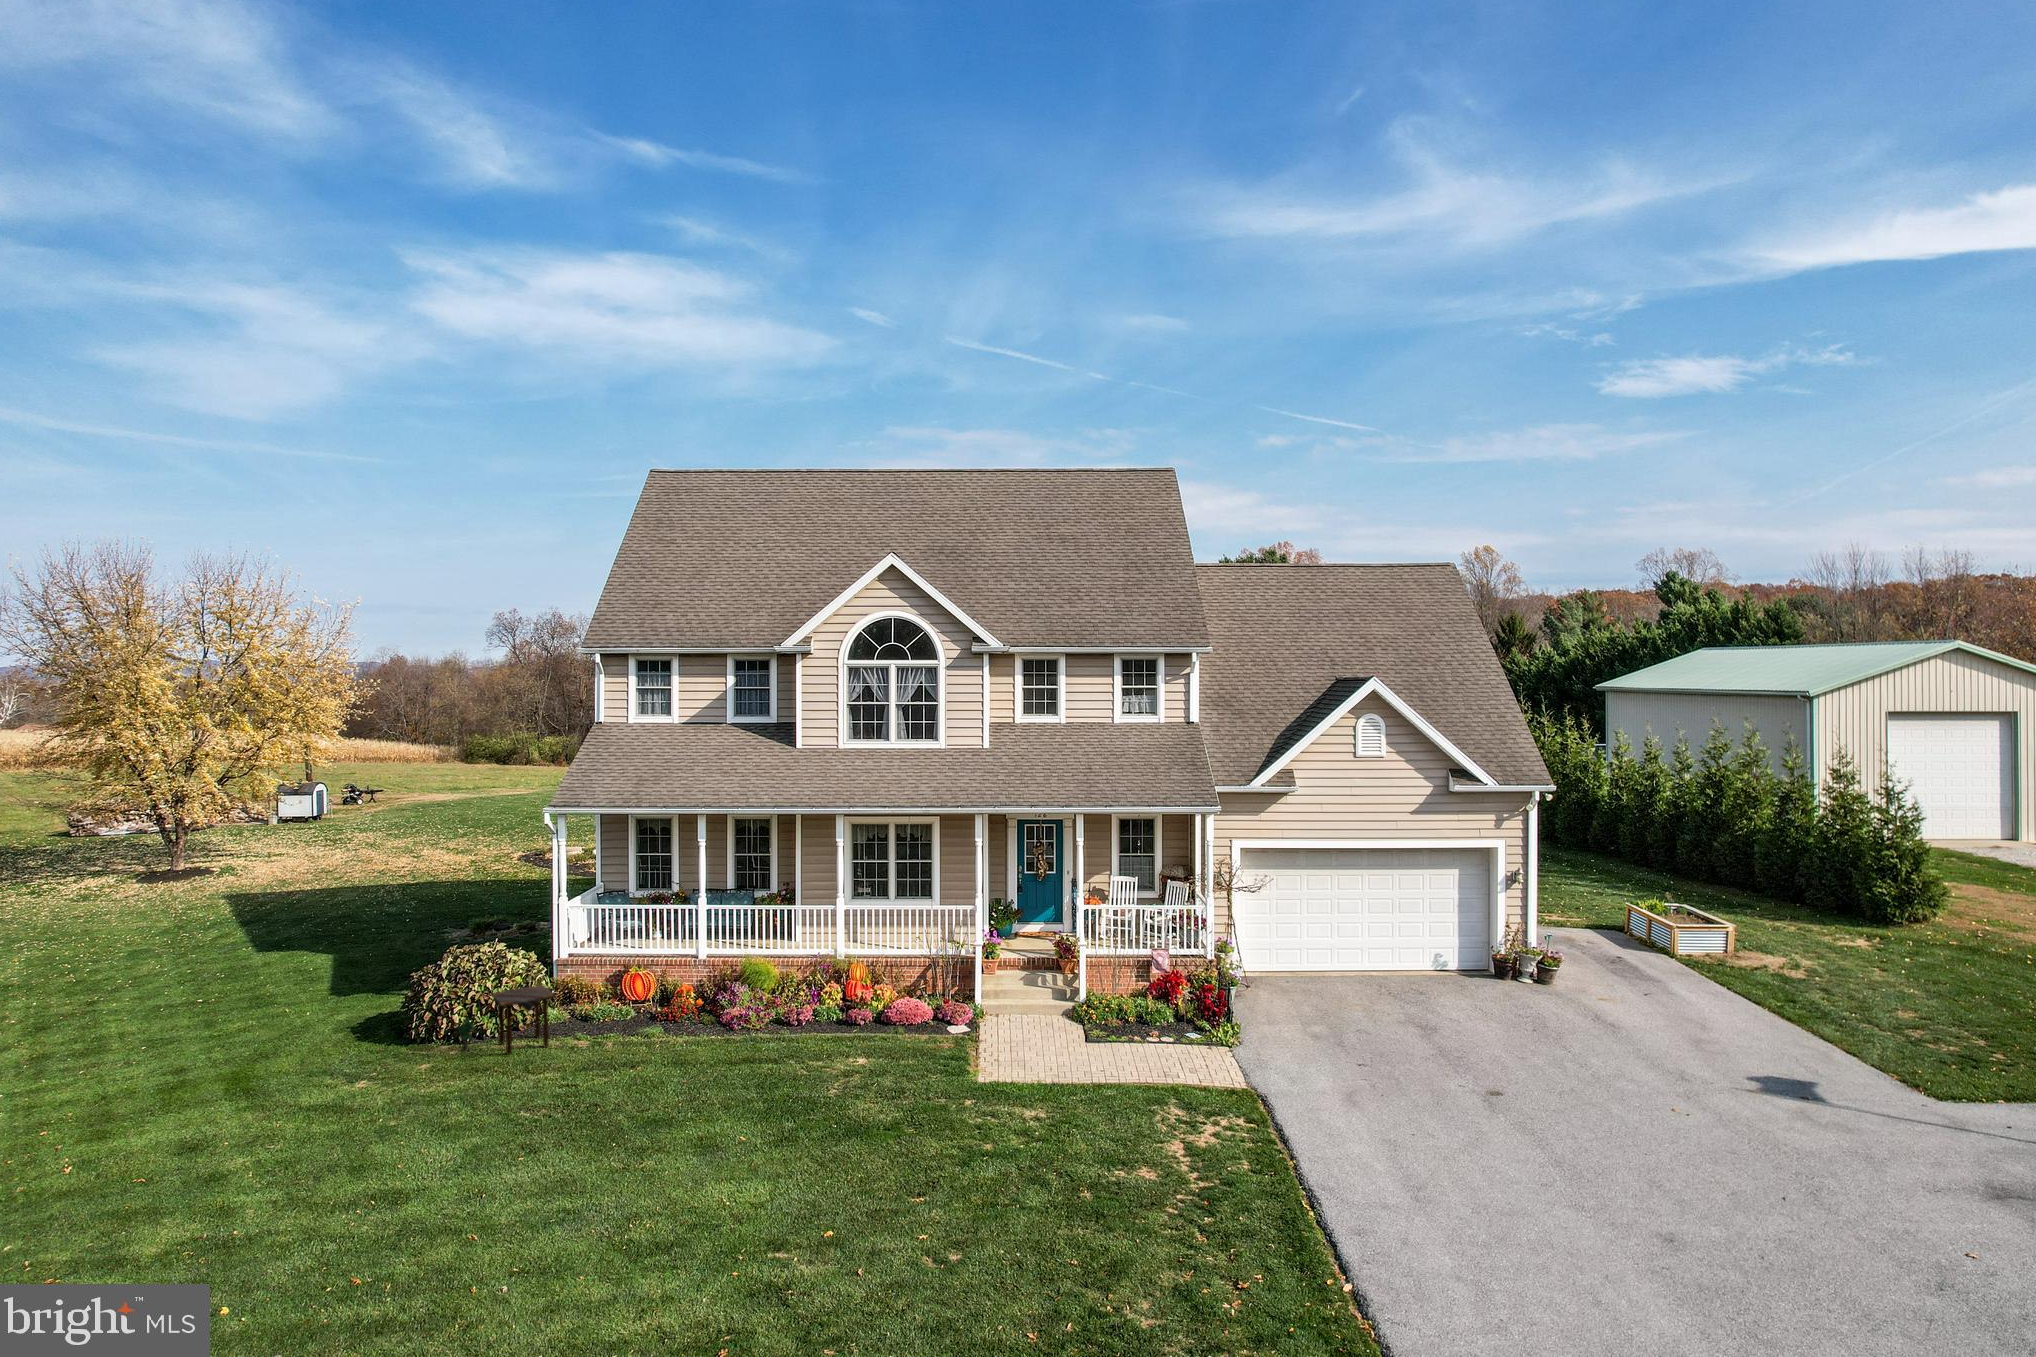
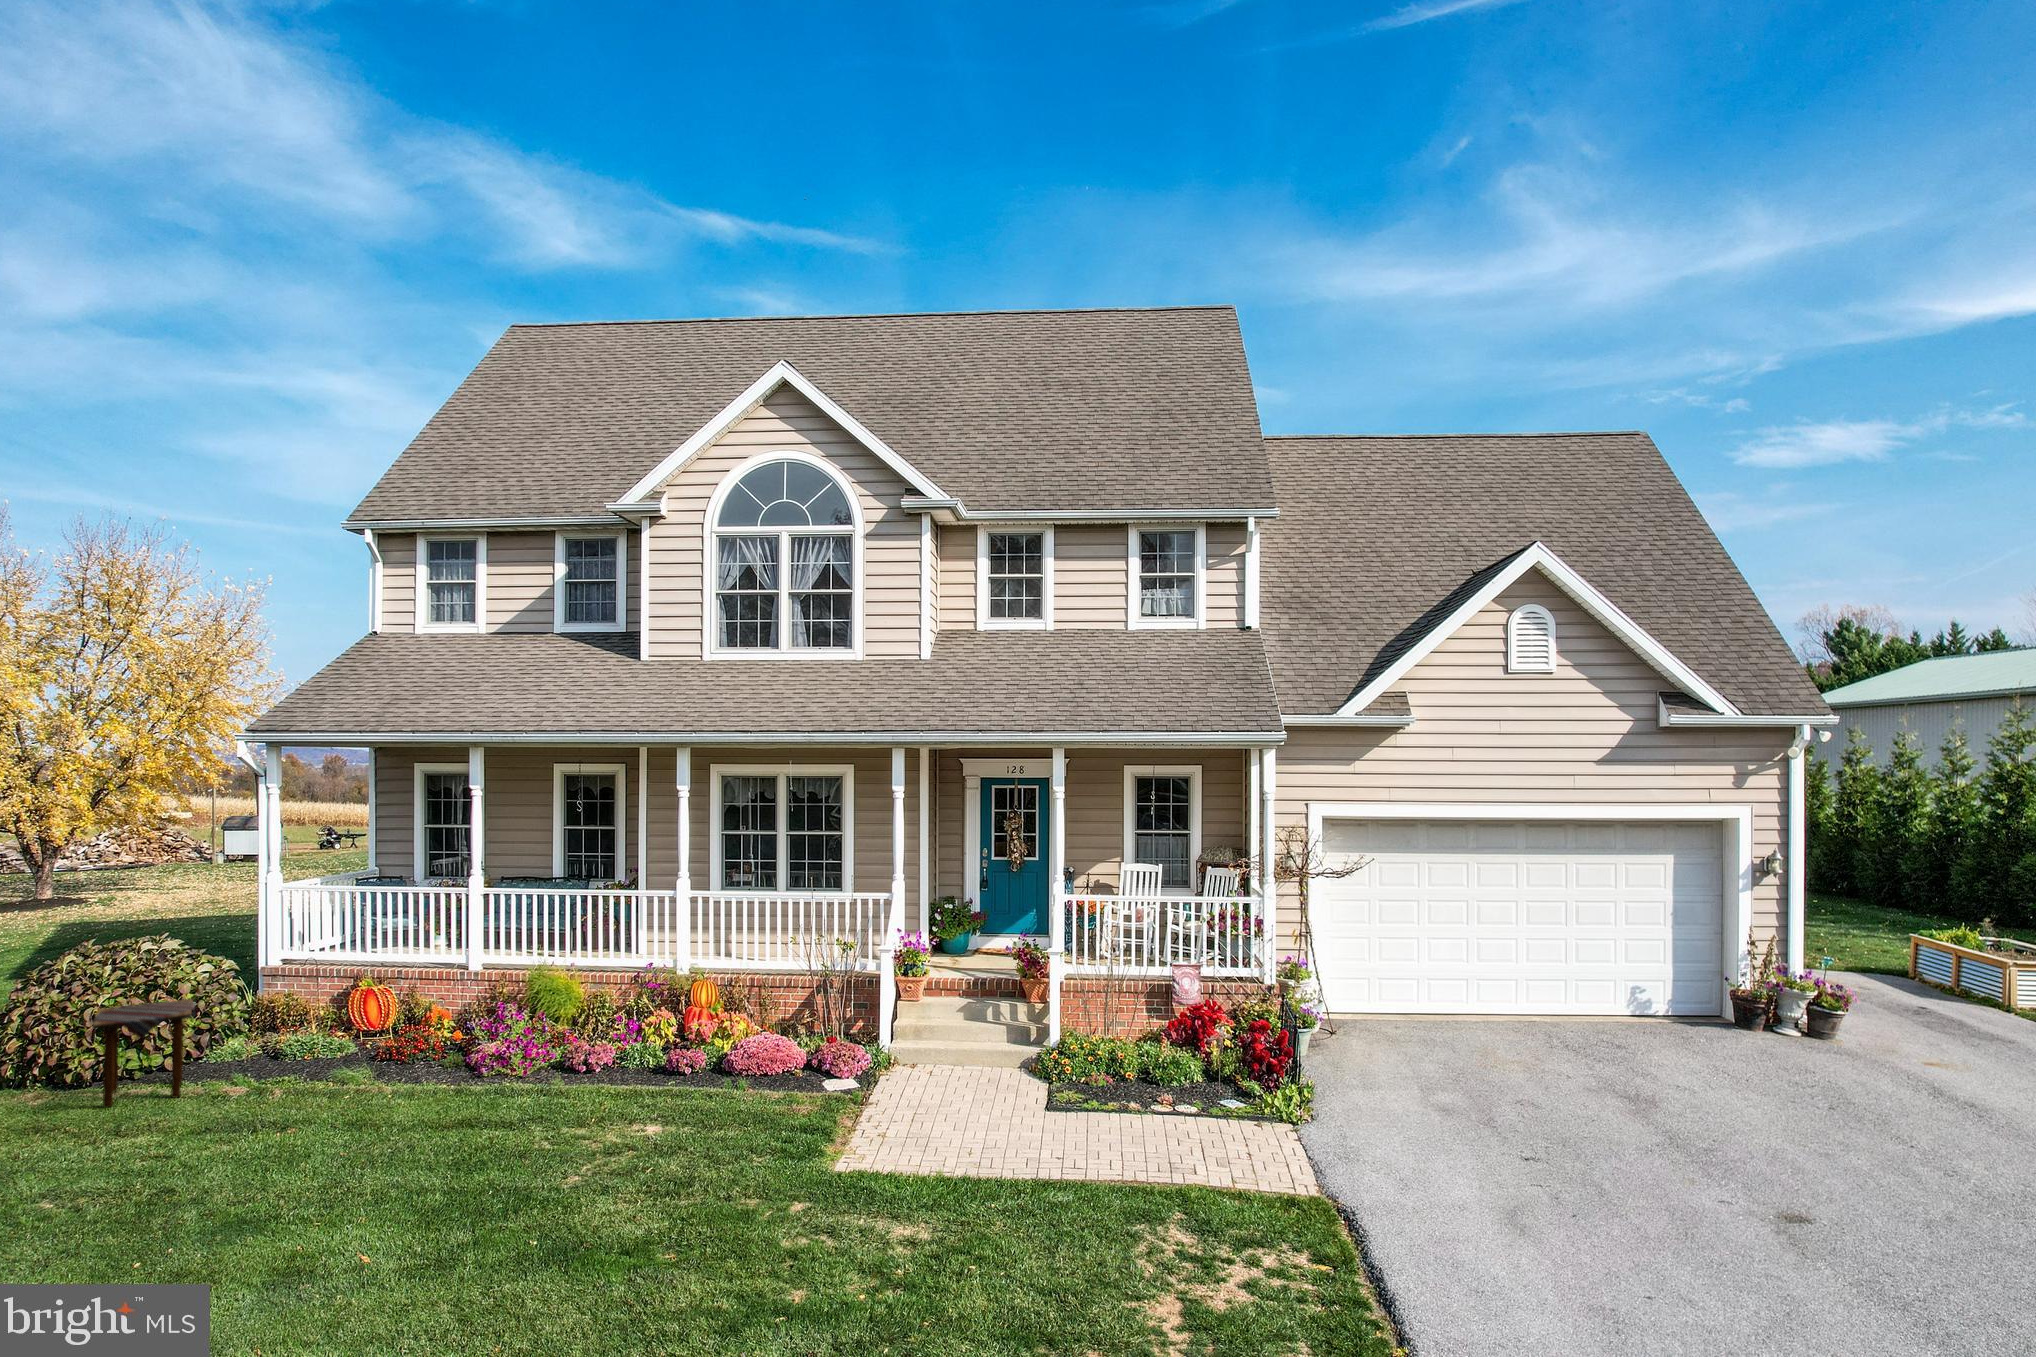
decorative plant: present [456,1016,475,1051] -> none [27,1043,70,1101]

